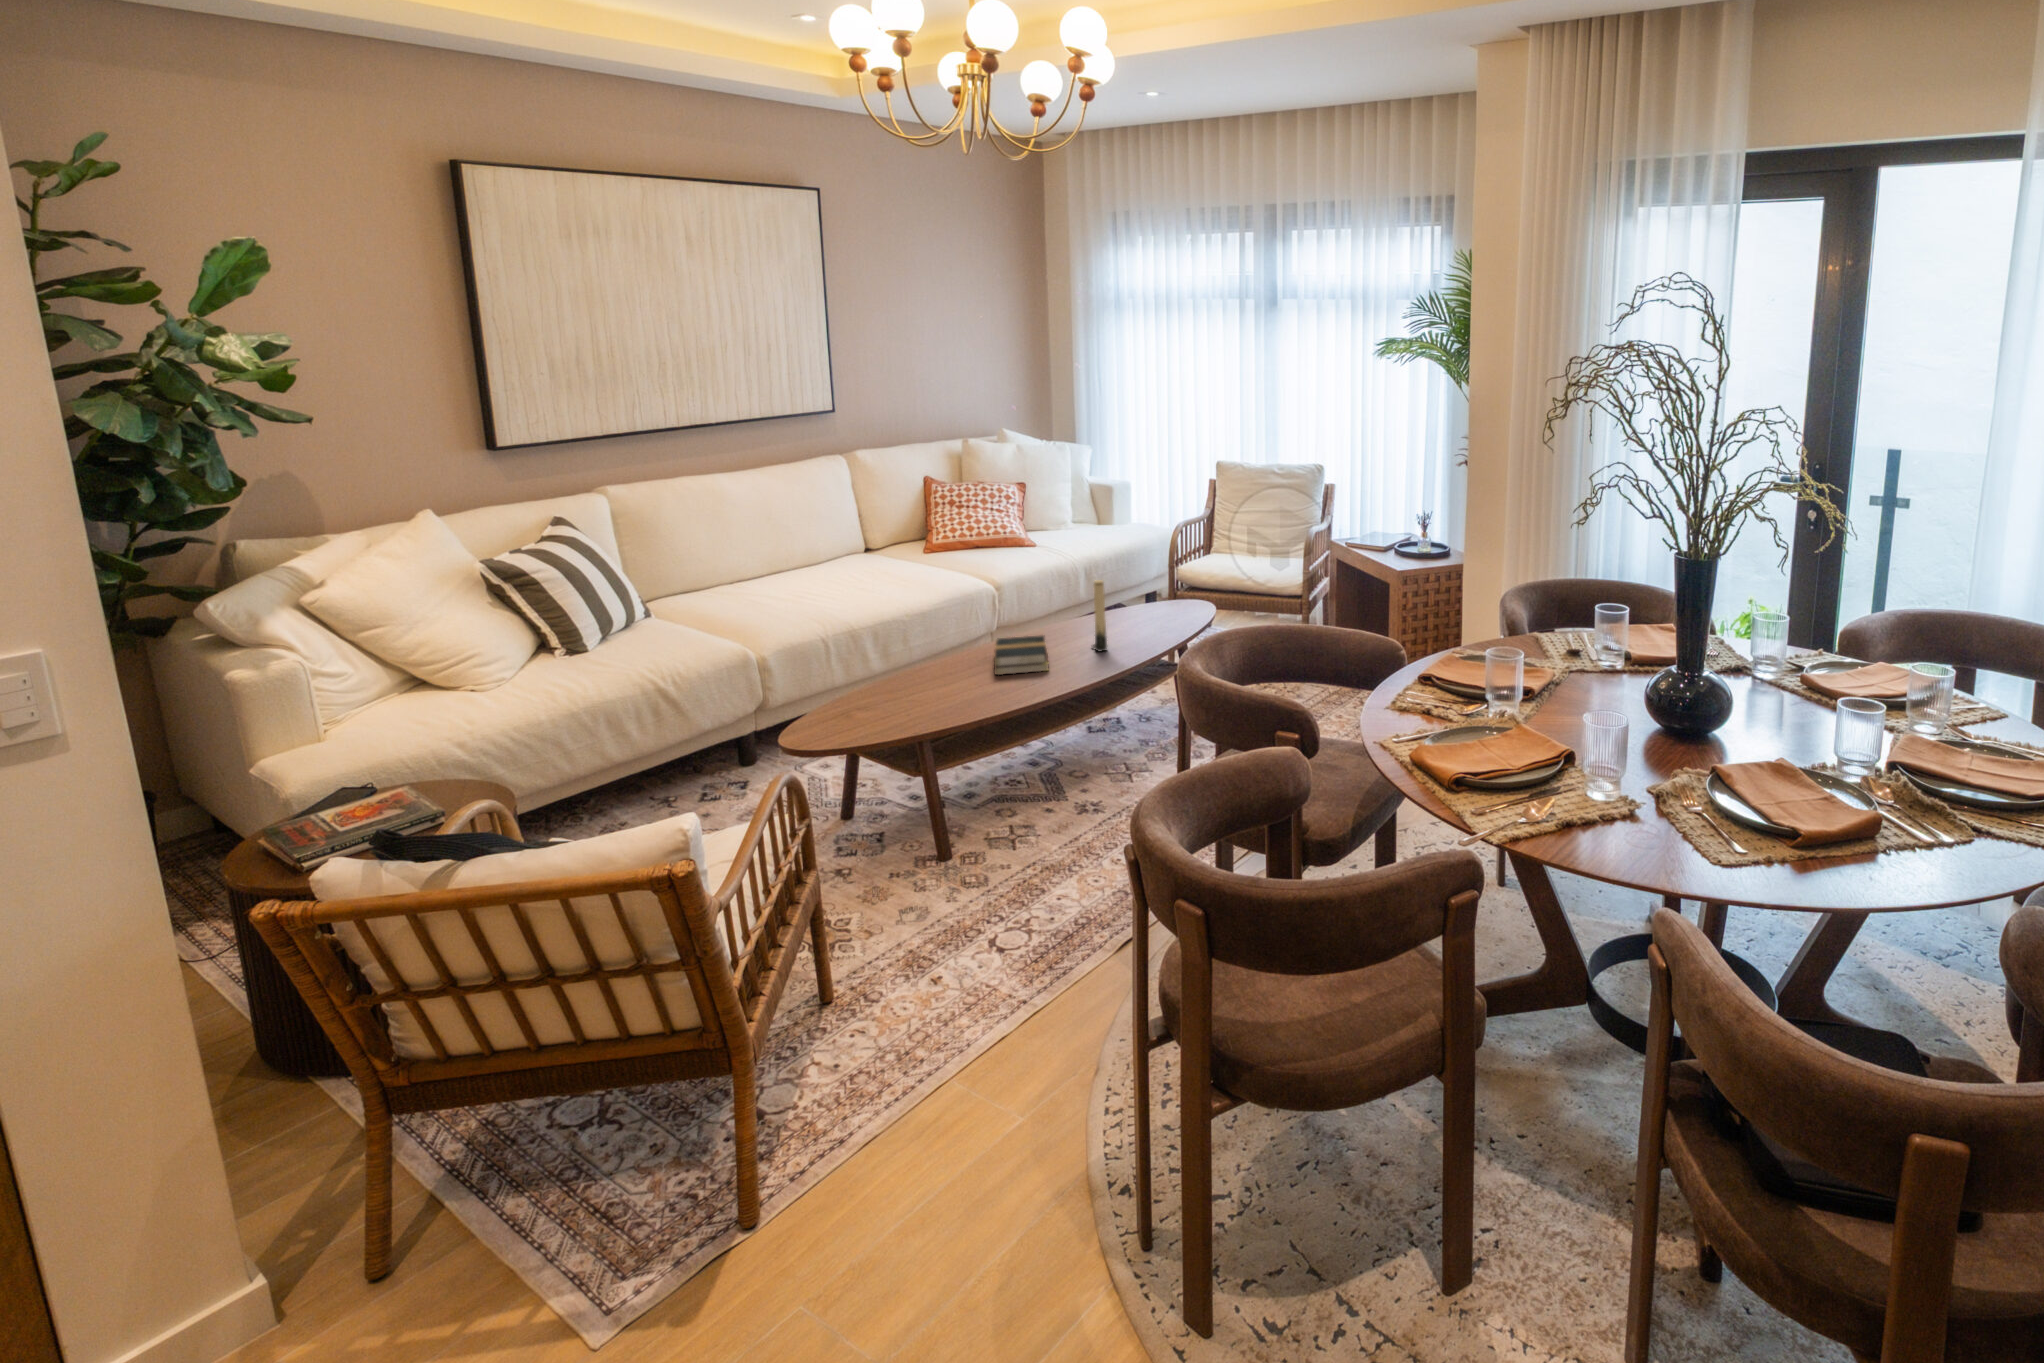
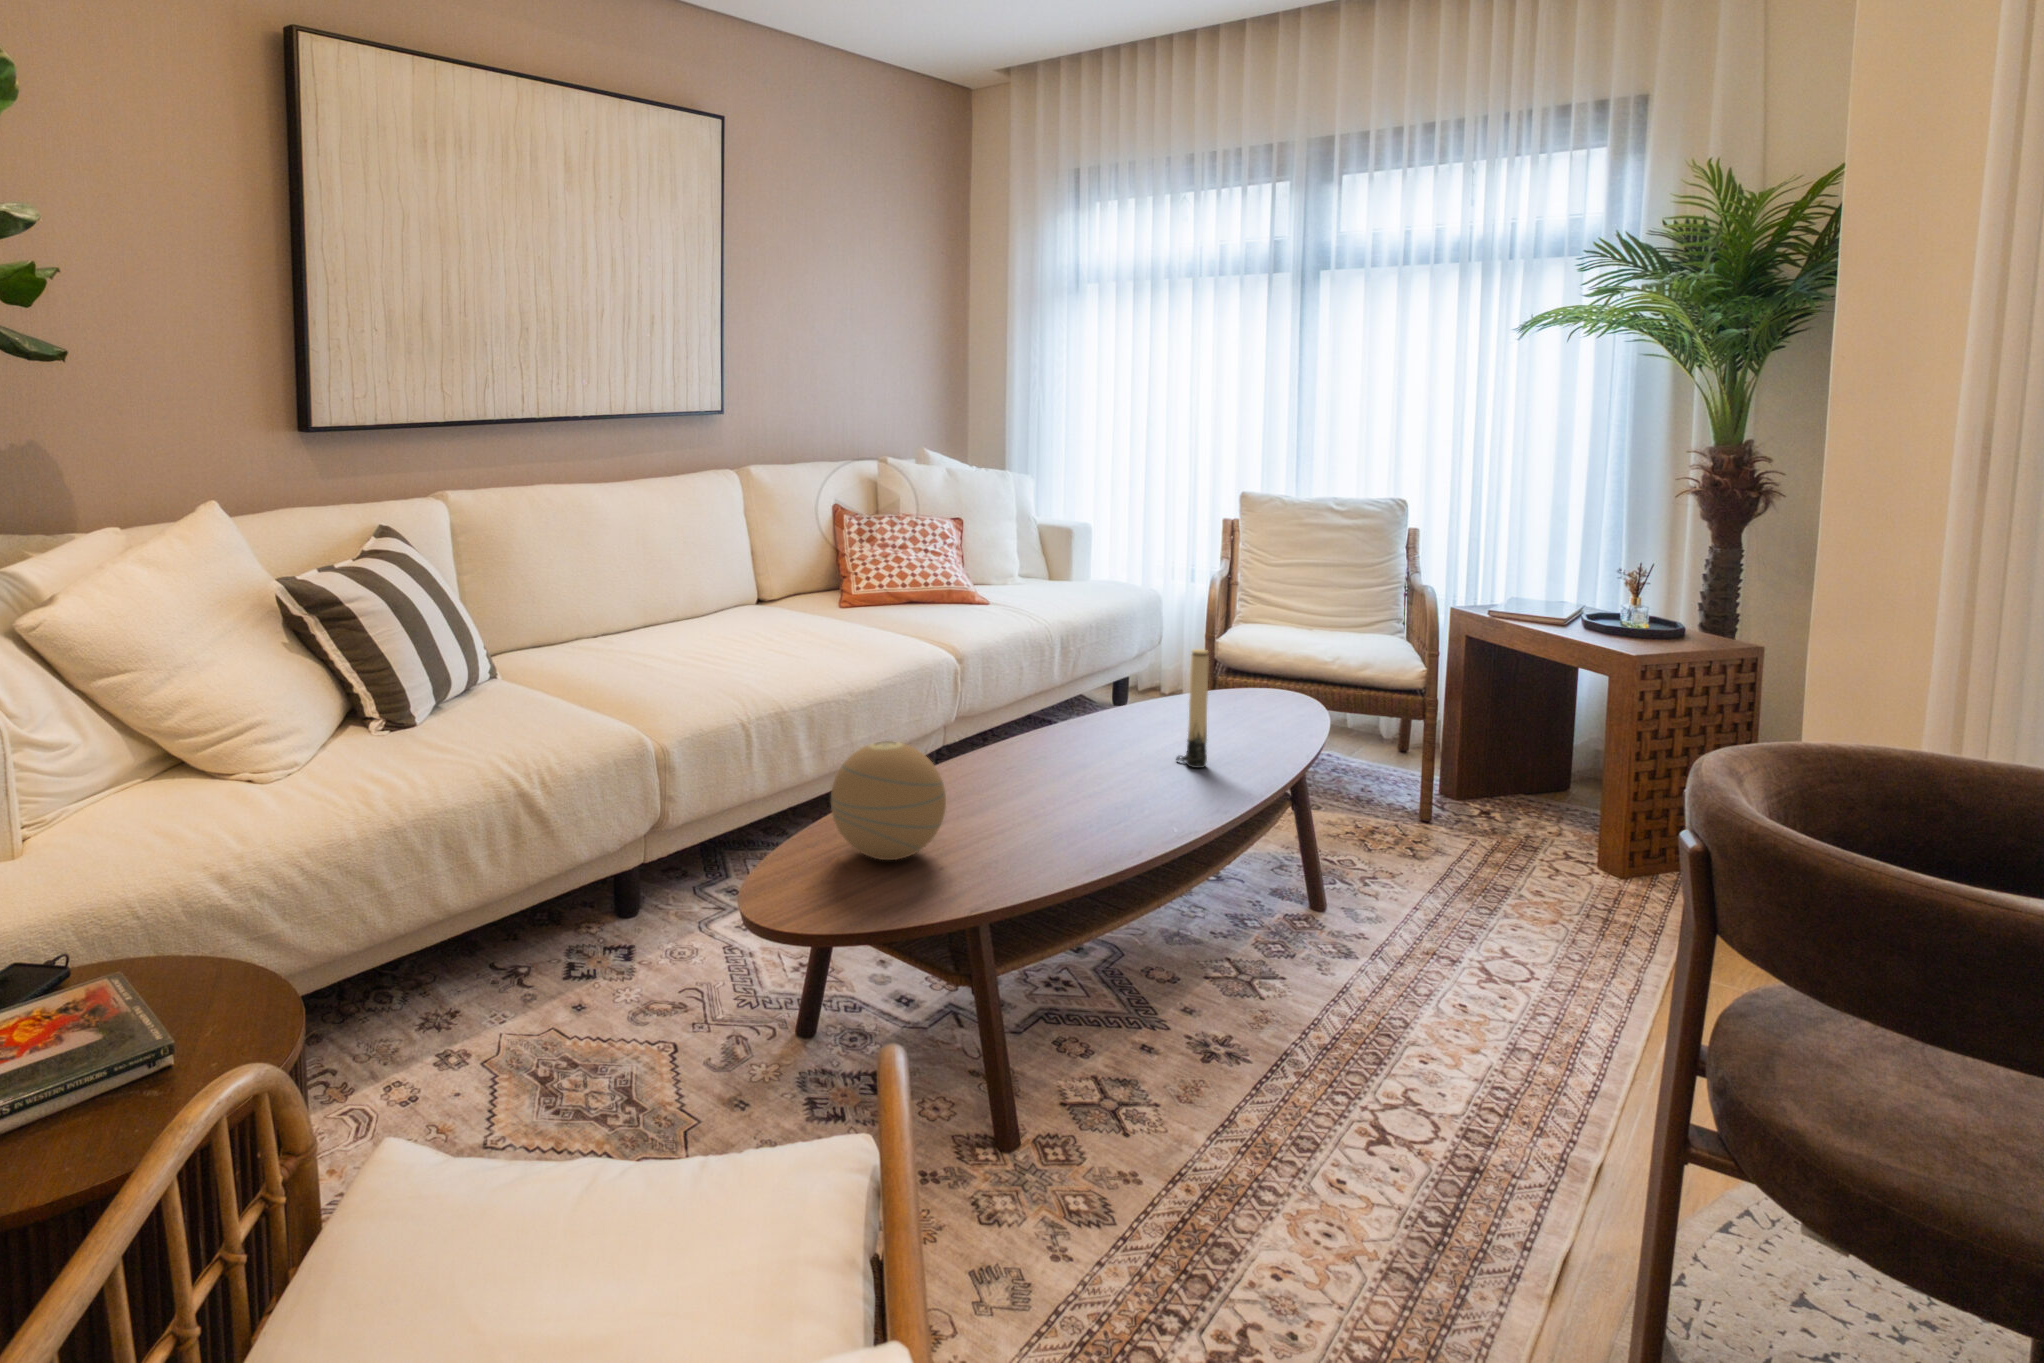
hardback book: present [994,636,1048,675] -> none [1022,736,1134,801]
decorative orb: none [844,645,914,712] -> present [831,741,946,860]

